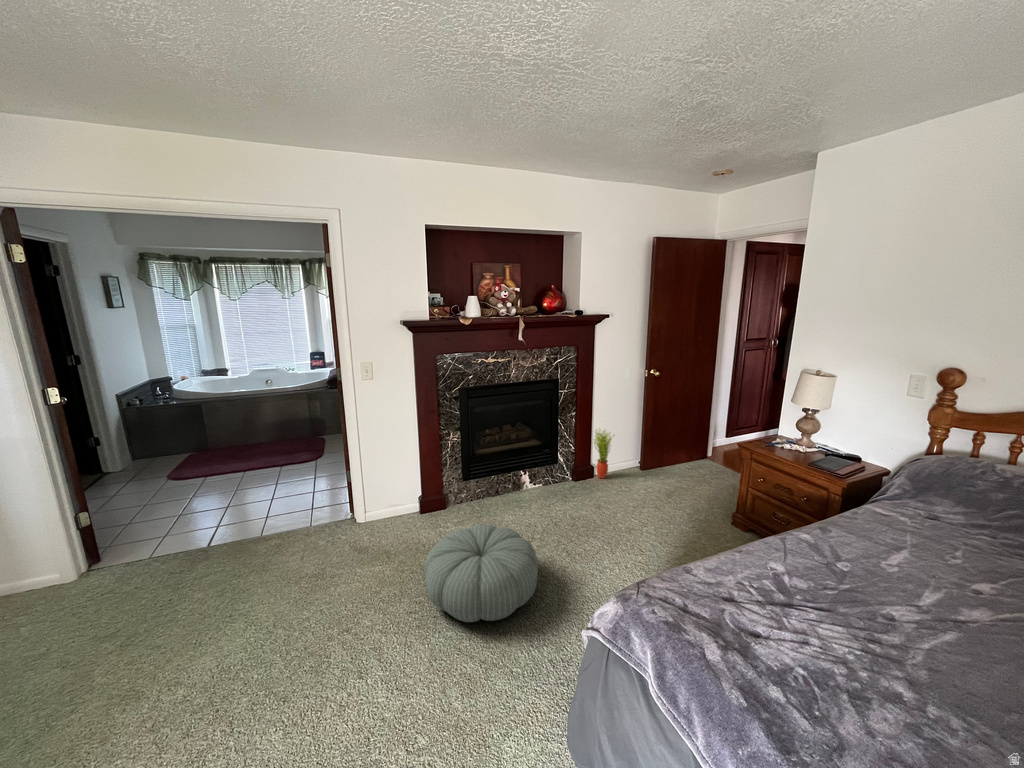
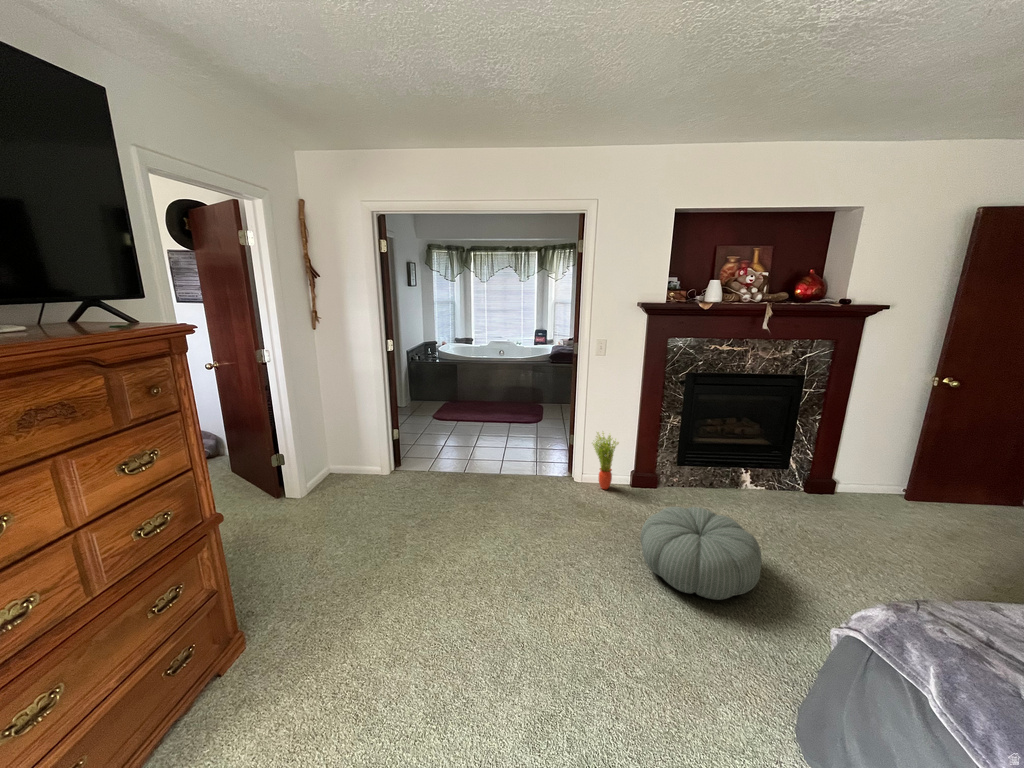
potted plant: present [594,429,614,478] -> present [593,432,619,489]

